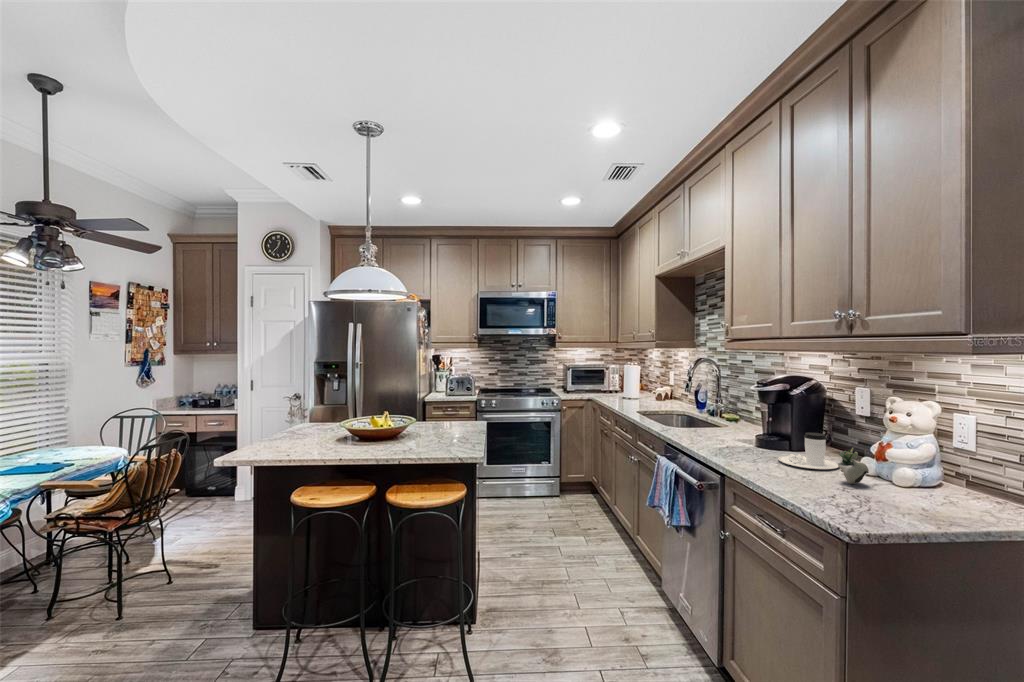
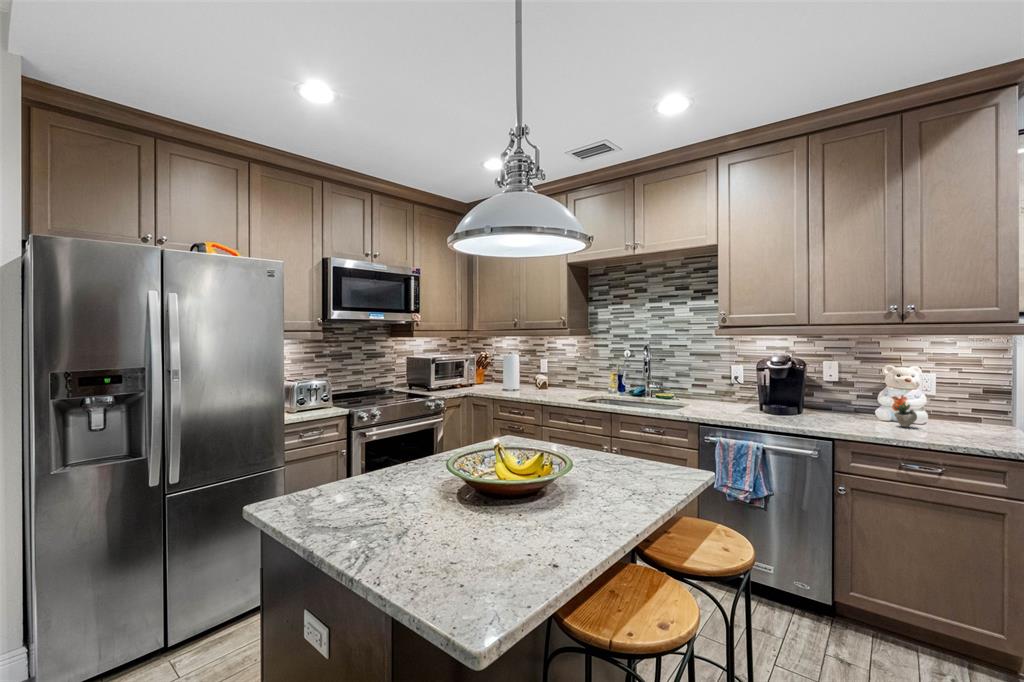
coffee cup: present [778,433,839,469] -> none [821,396,869,423]

